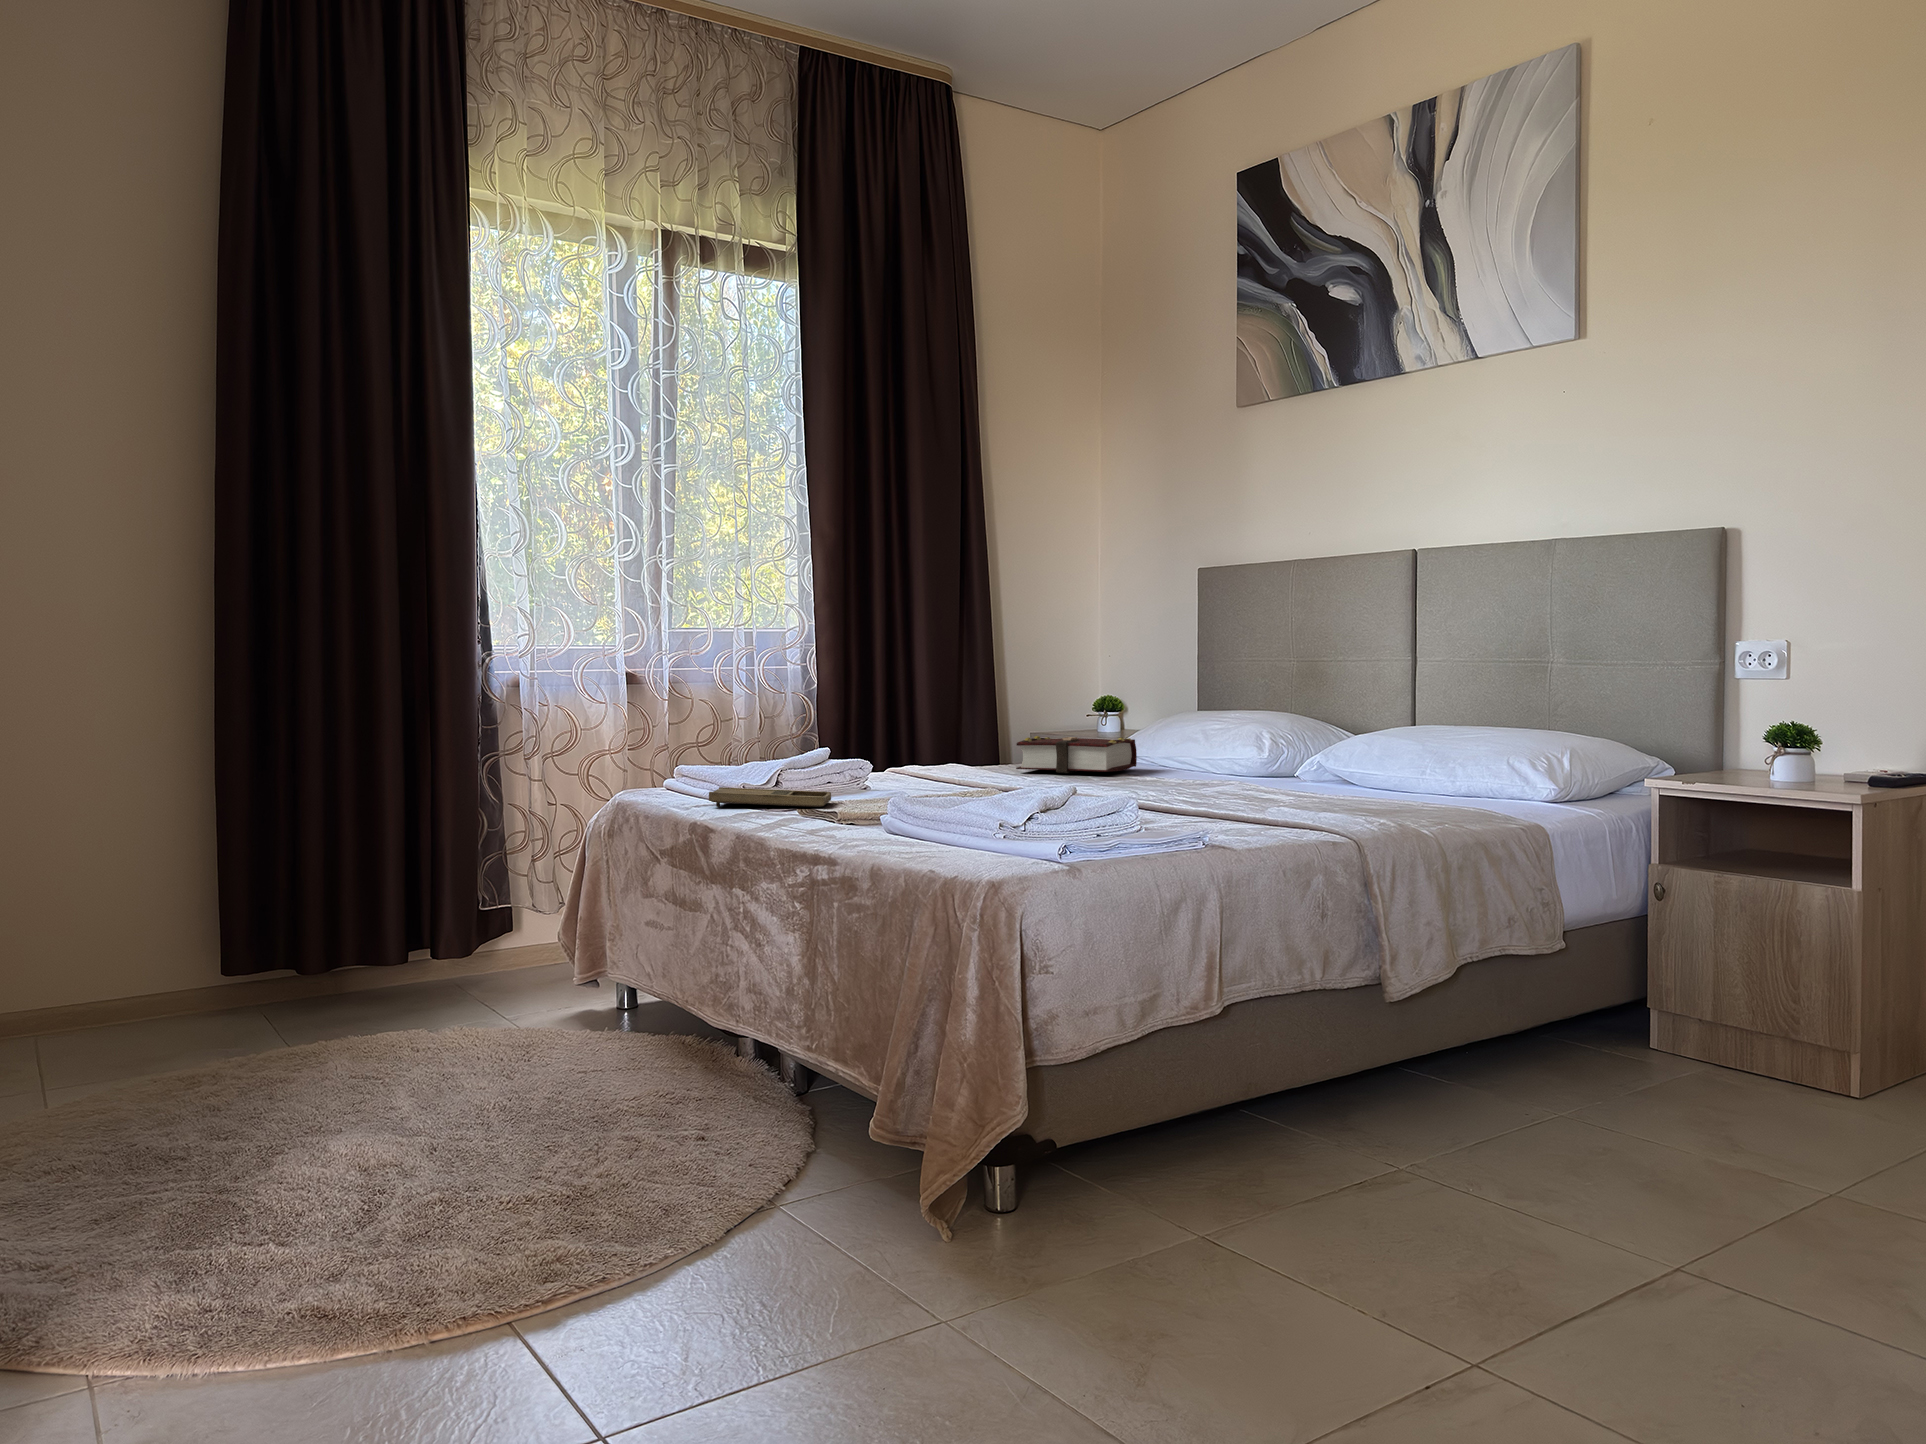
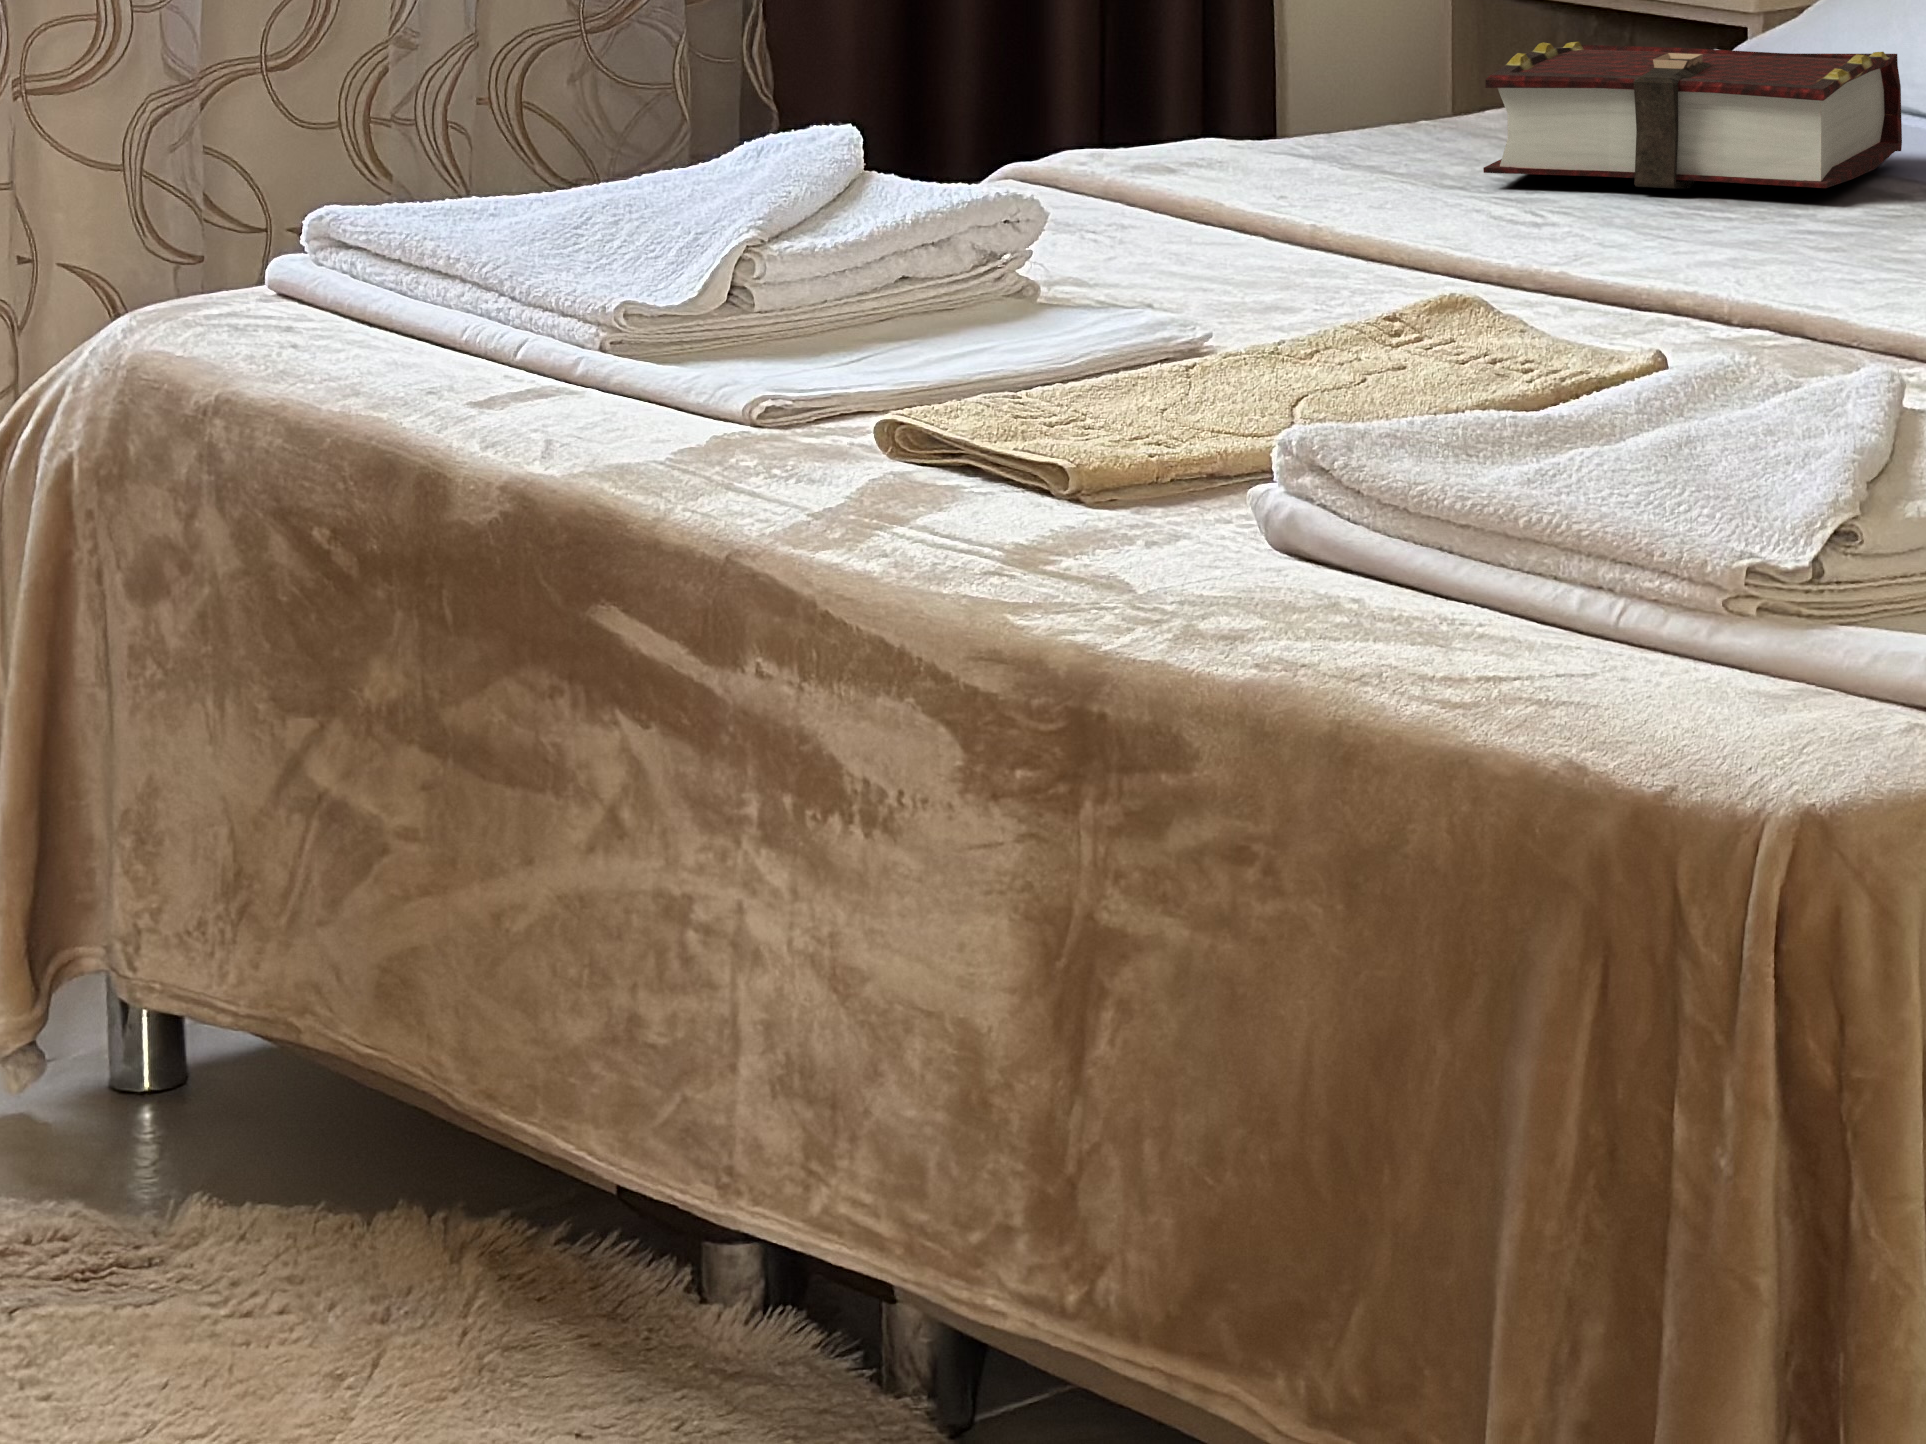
tray: present [709,787,831,807] -> none [548,327,967,410]

